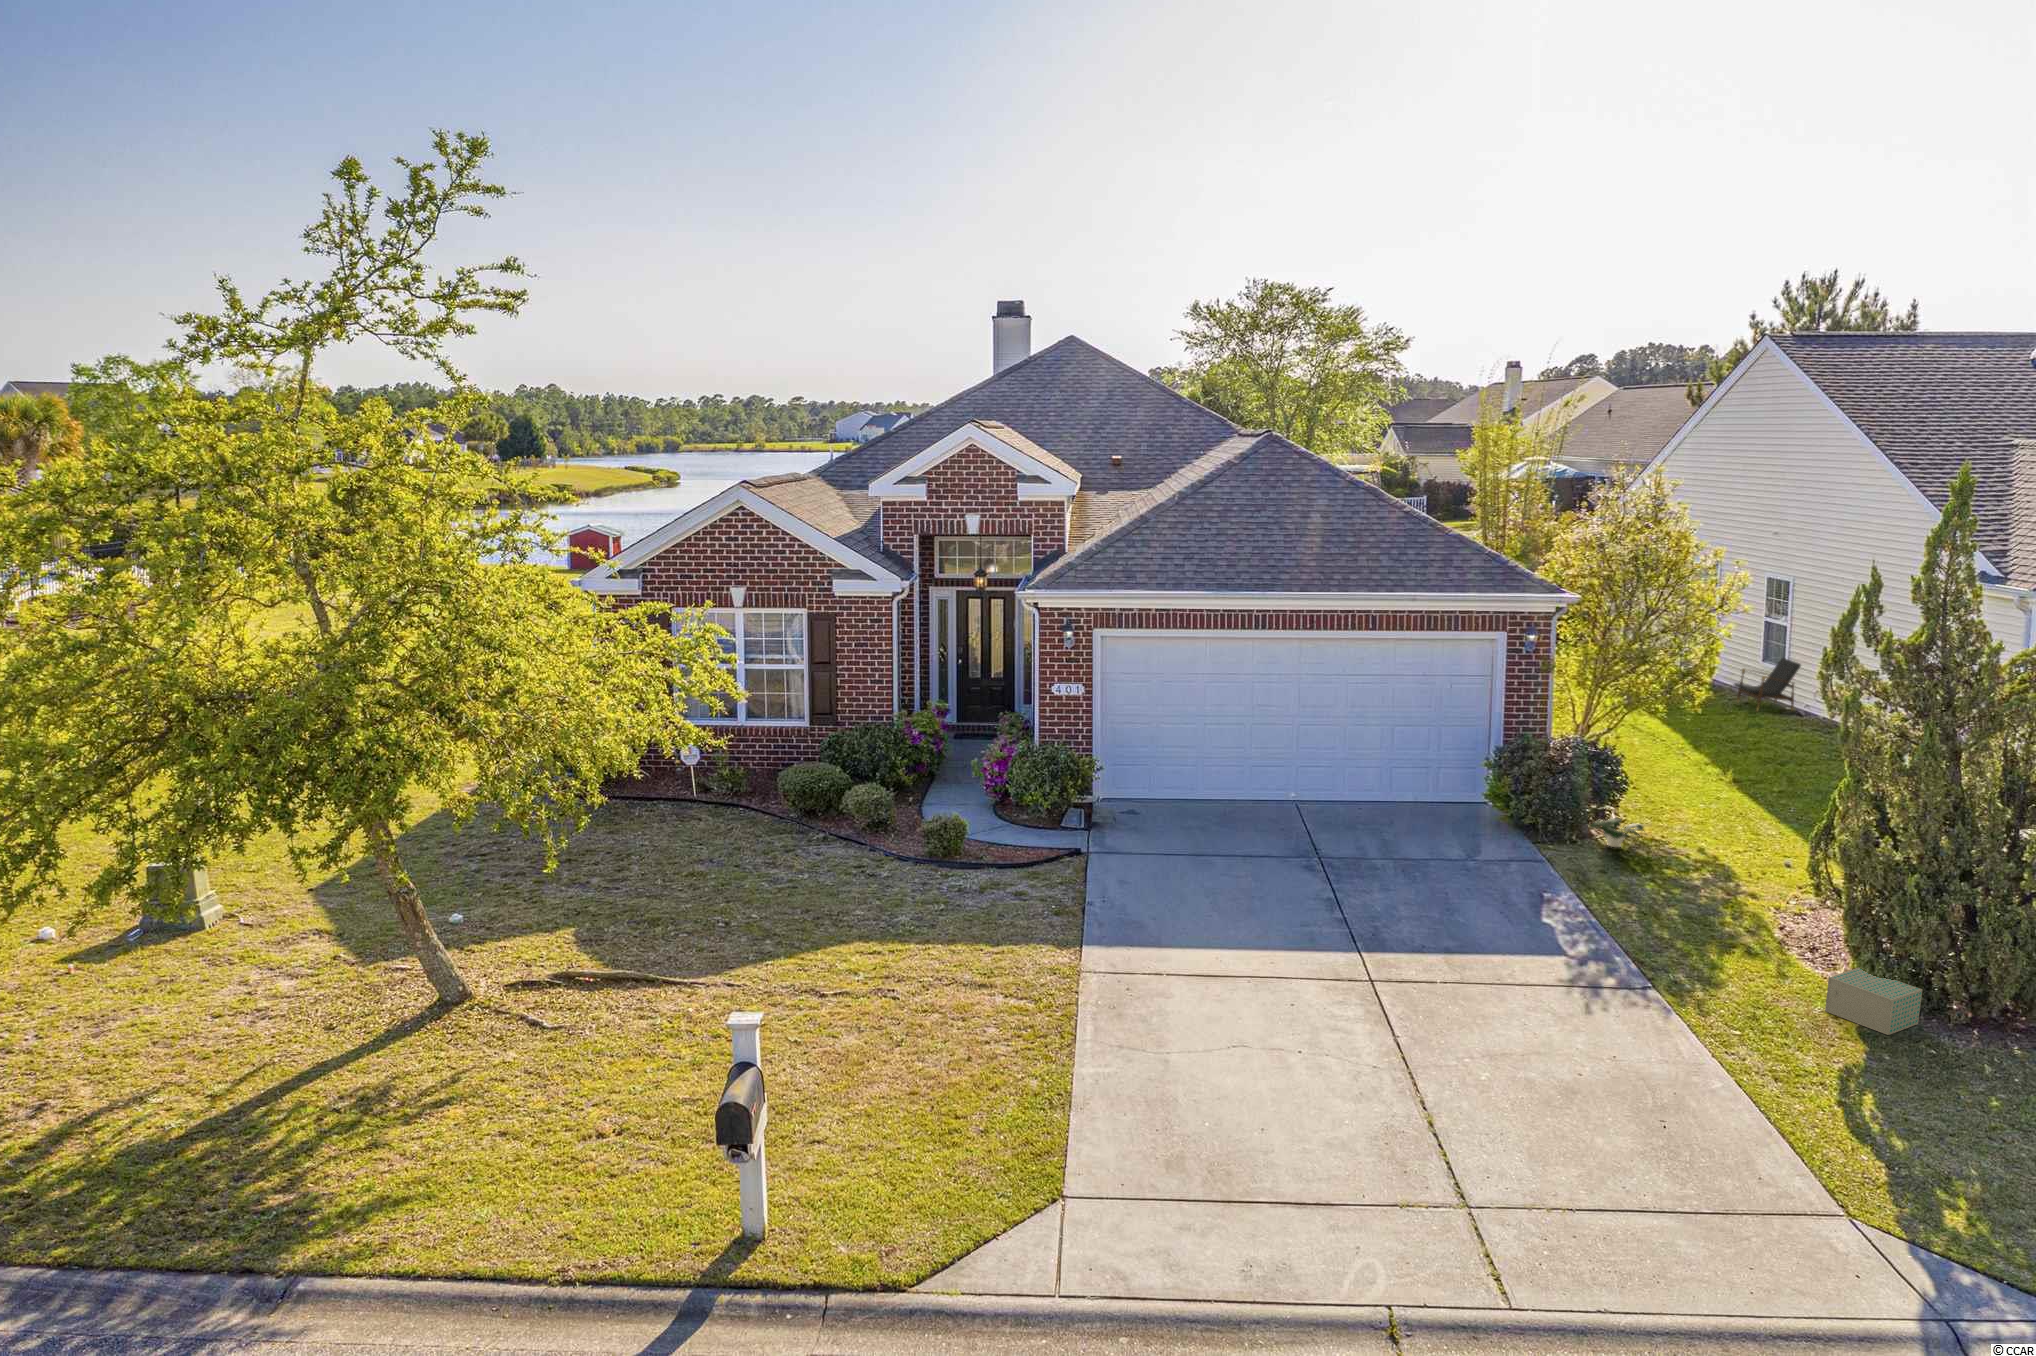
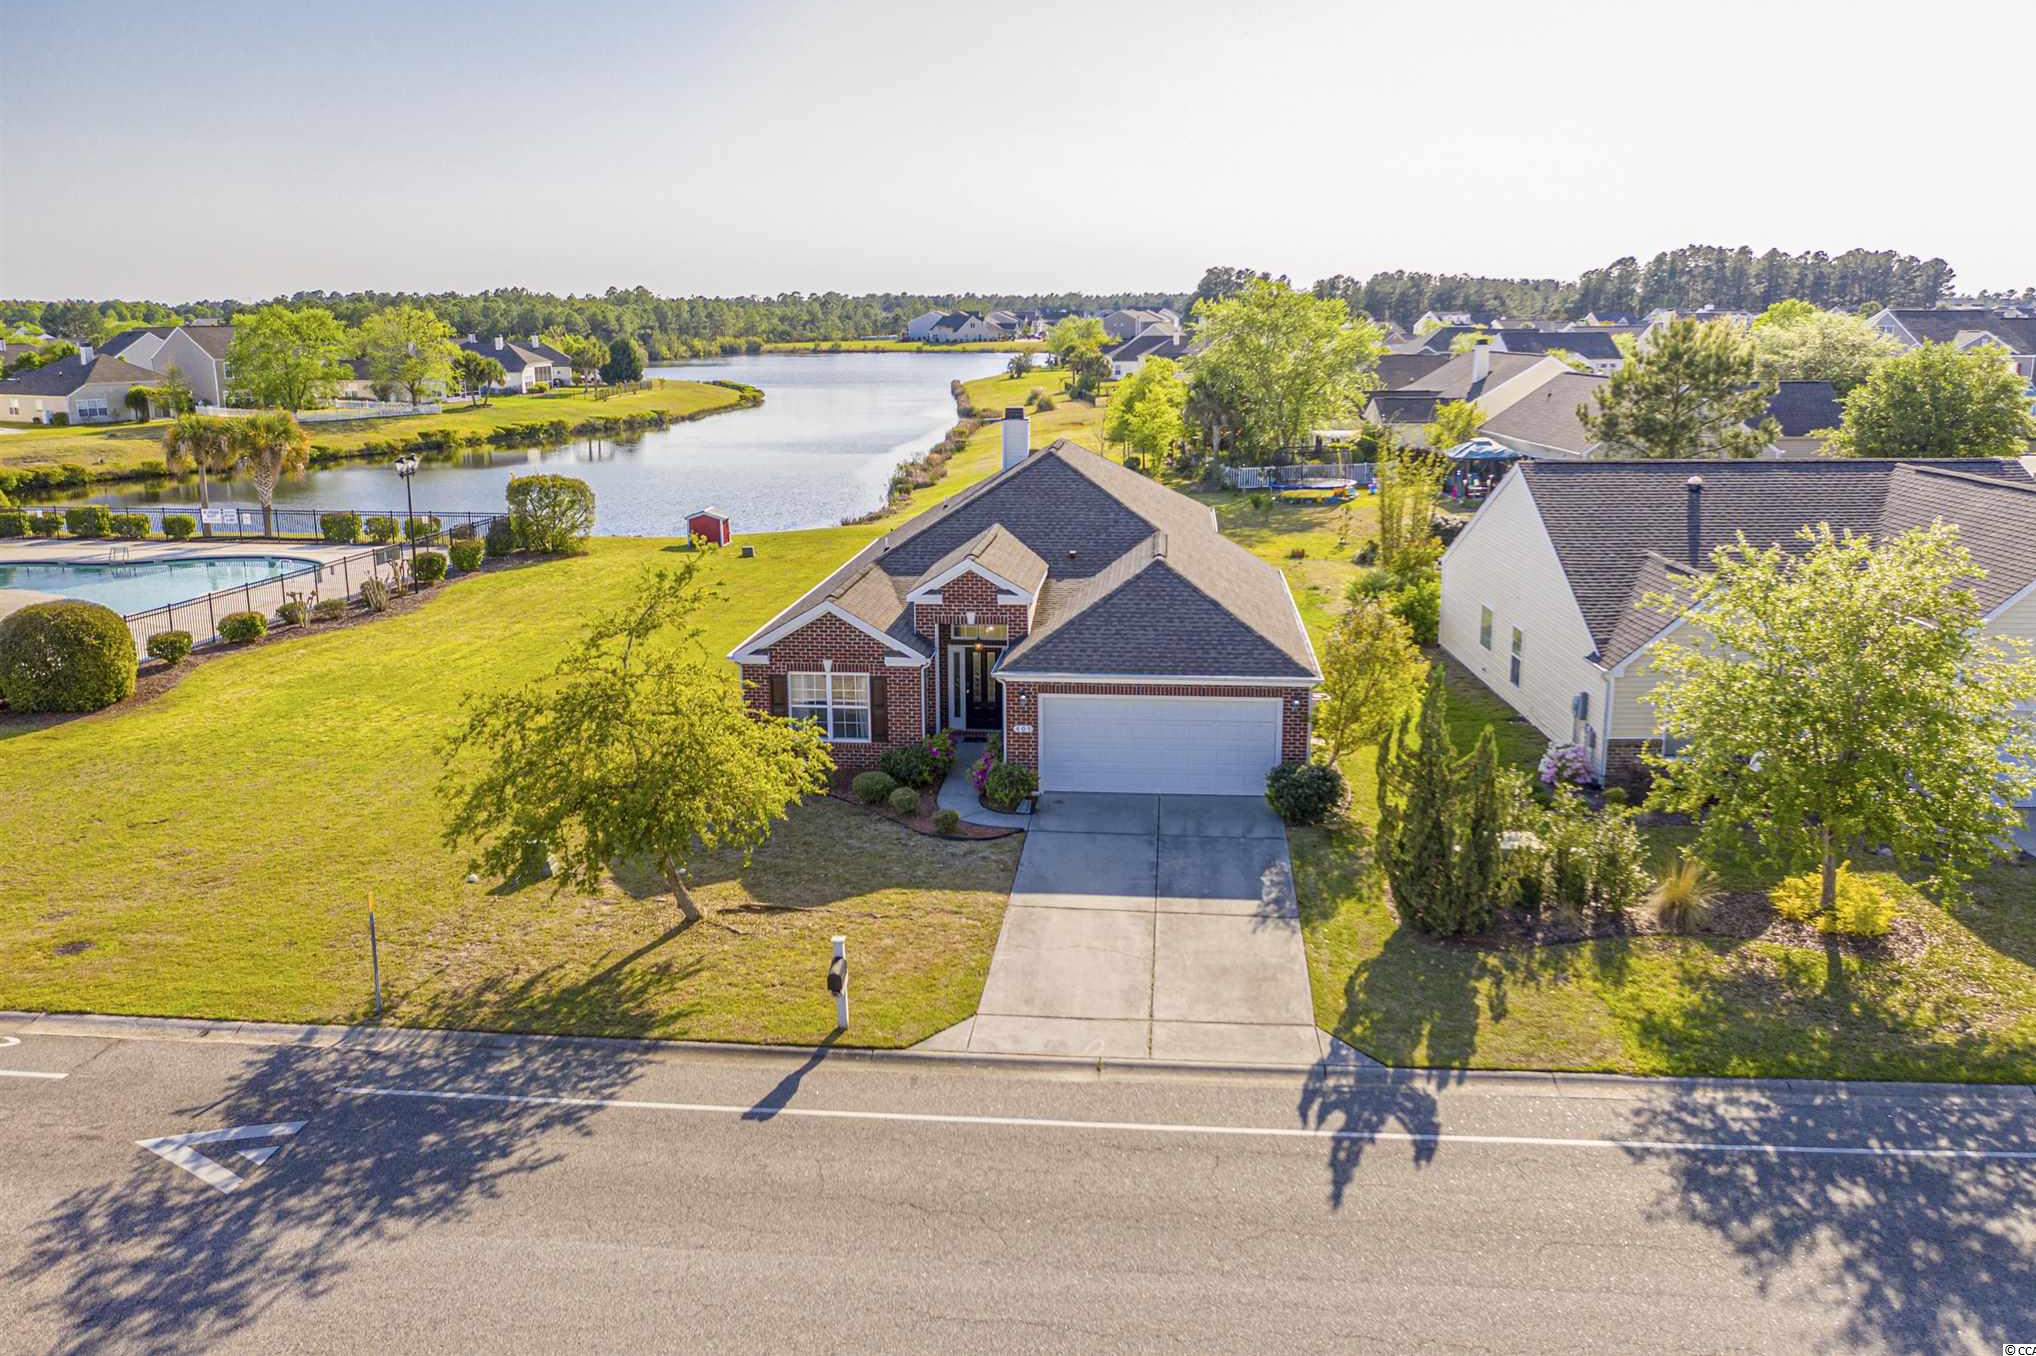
lounge chair: present [1734,658,1801,711] -> none [1485,683,1525,720]
storage box: present [1825,968,1922,1035] -> none [1376,910,1418,945]

